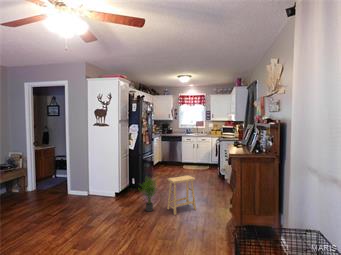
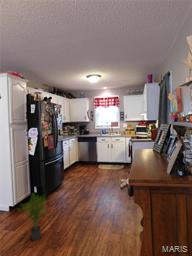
footstool: present [167,175,196,215] -> none [58,190,96,248]

